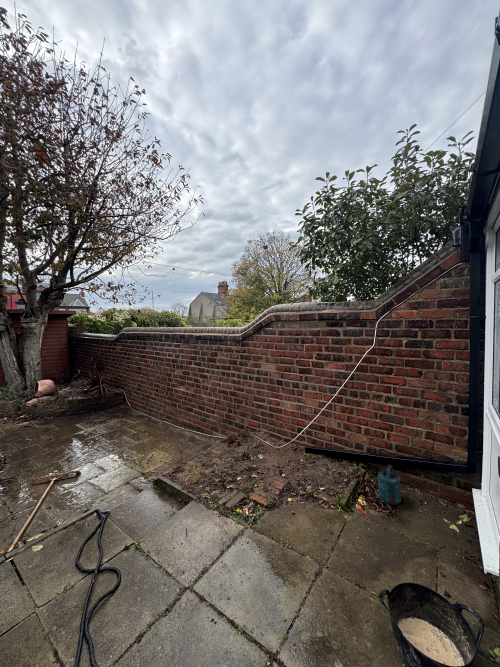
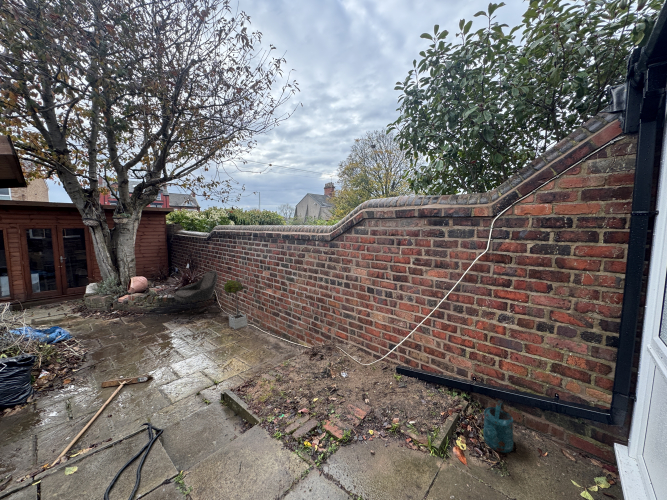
lounge chair: none [84,371,131,420] -> present [174,271,221,320]
potted tree: none [137,379,160,426] -> present [224,280,247,329]

